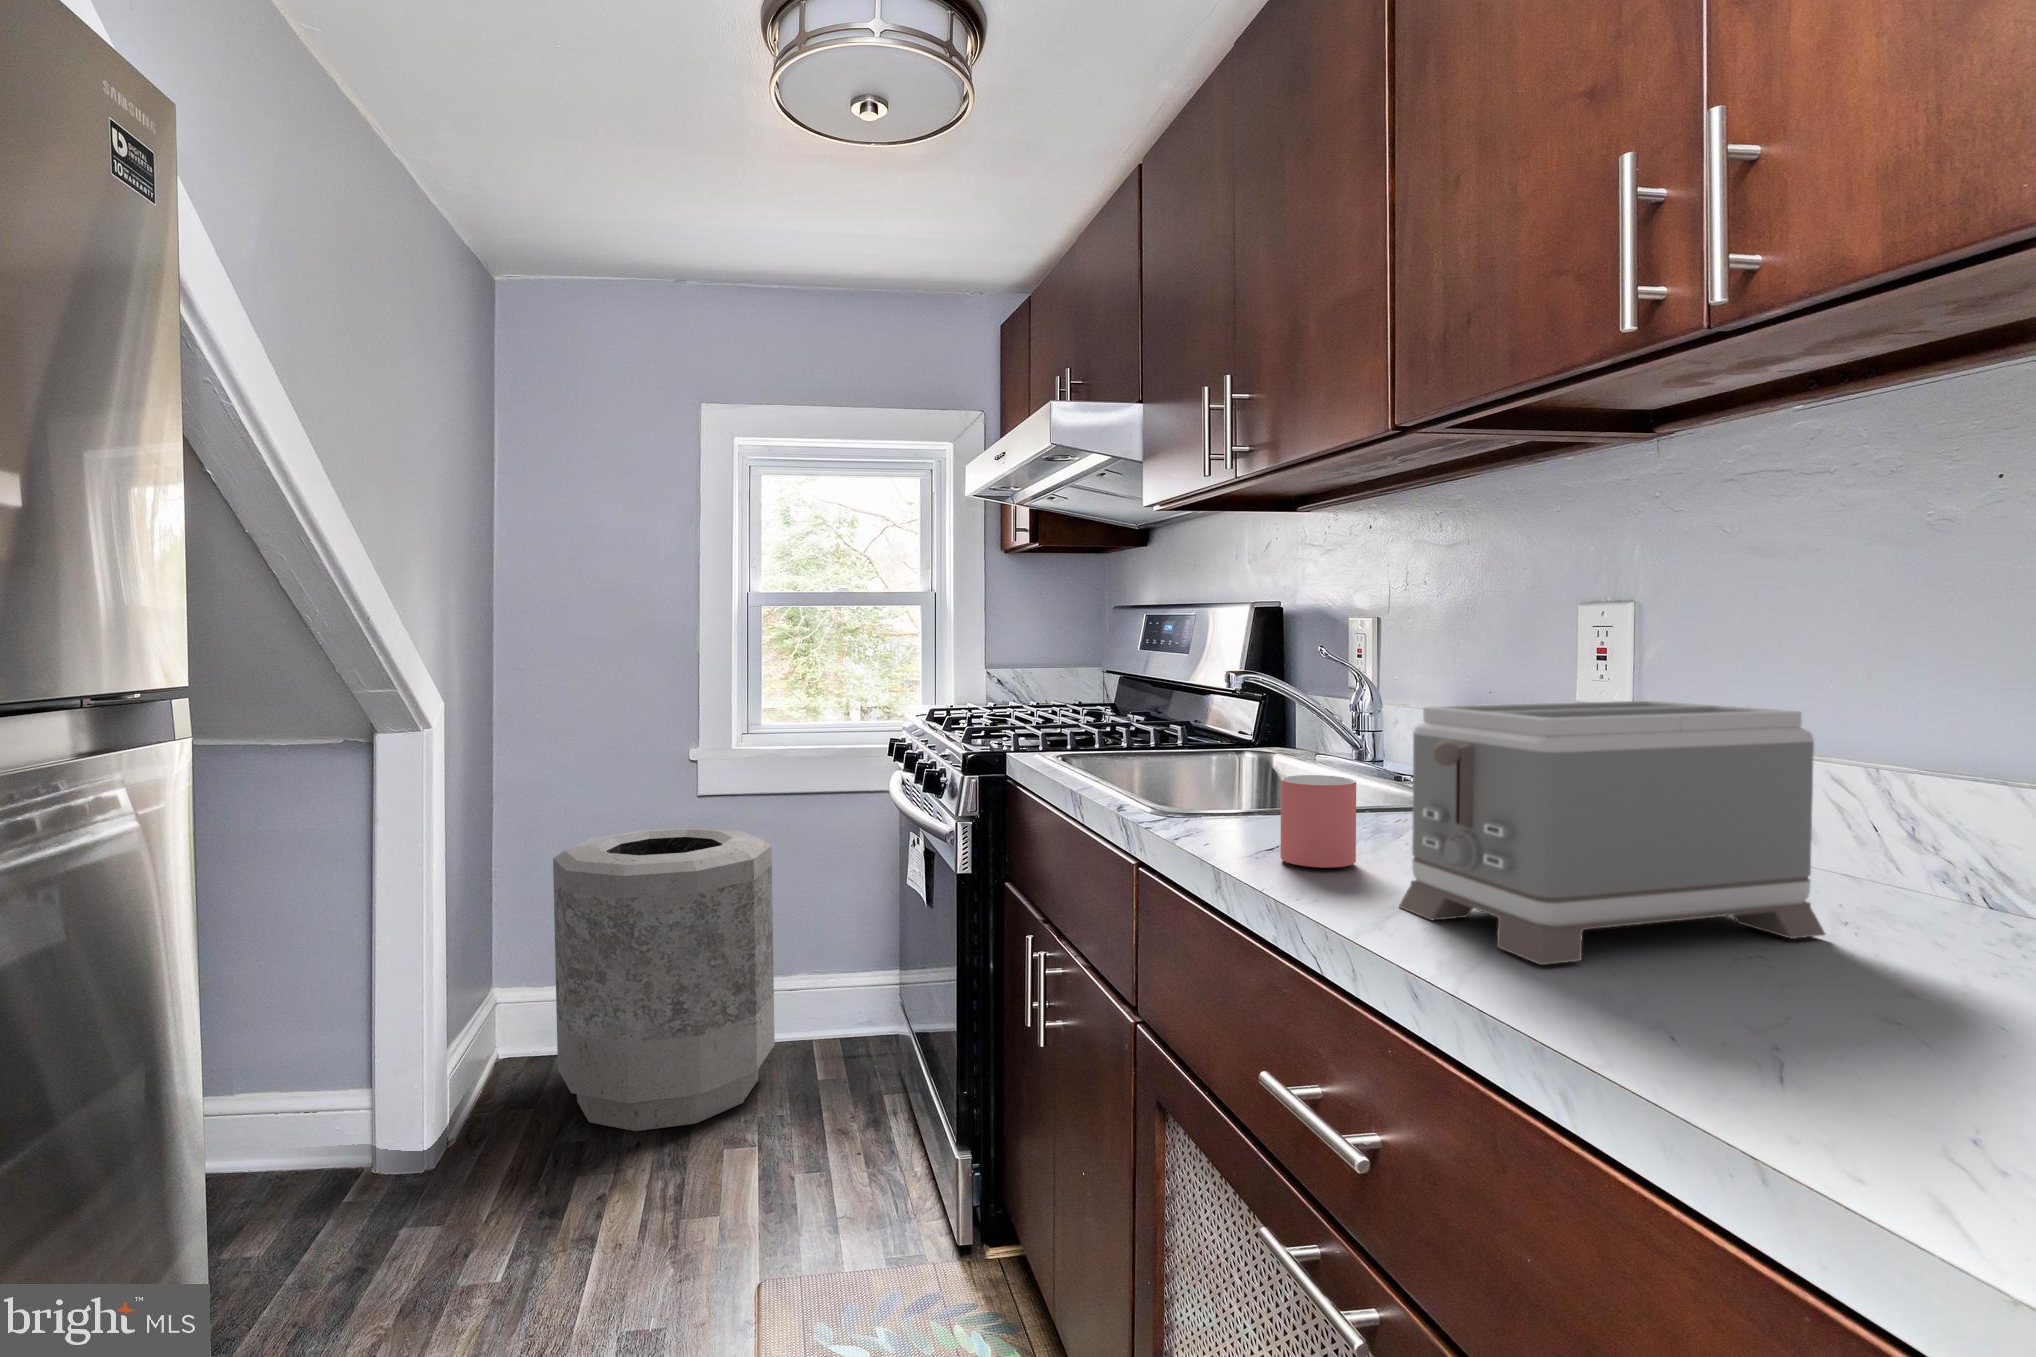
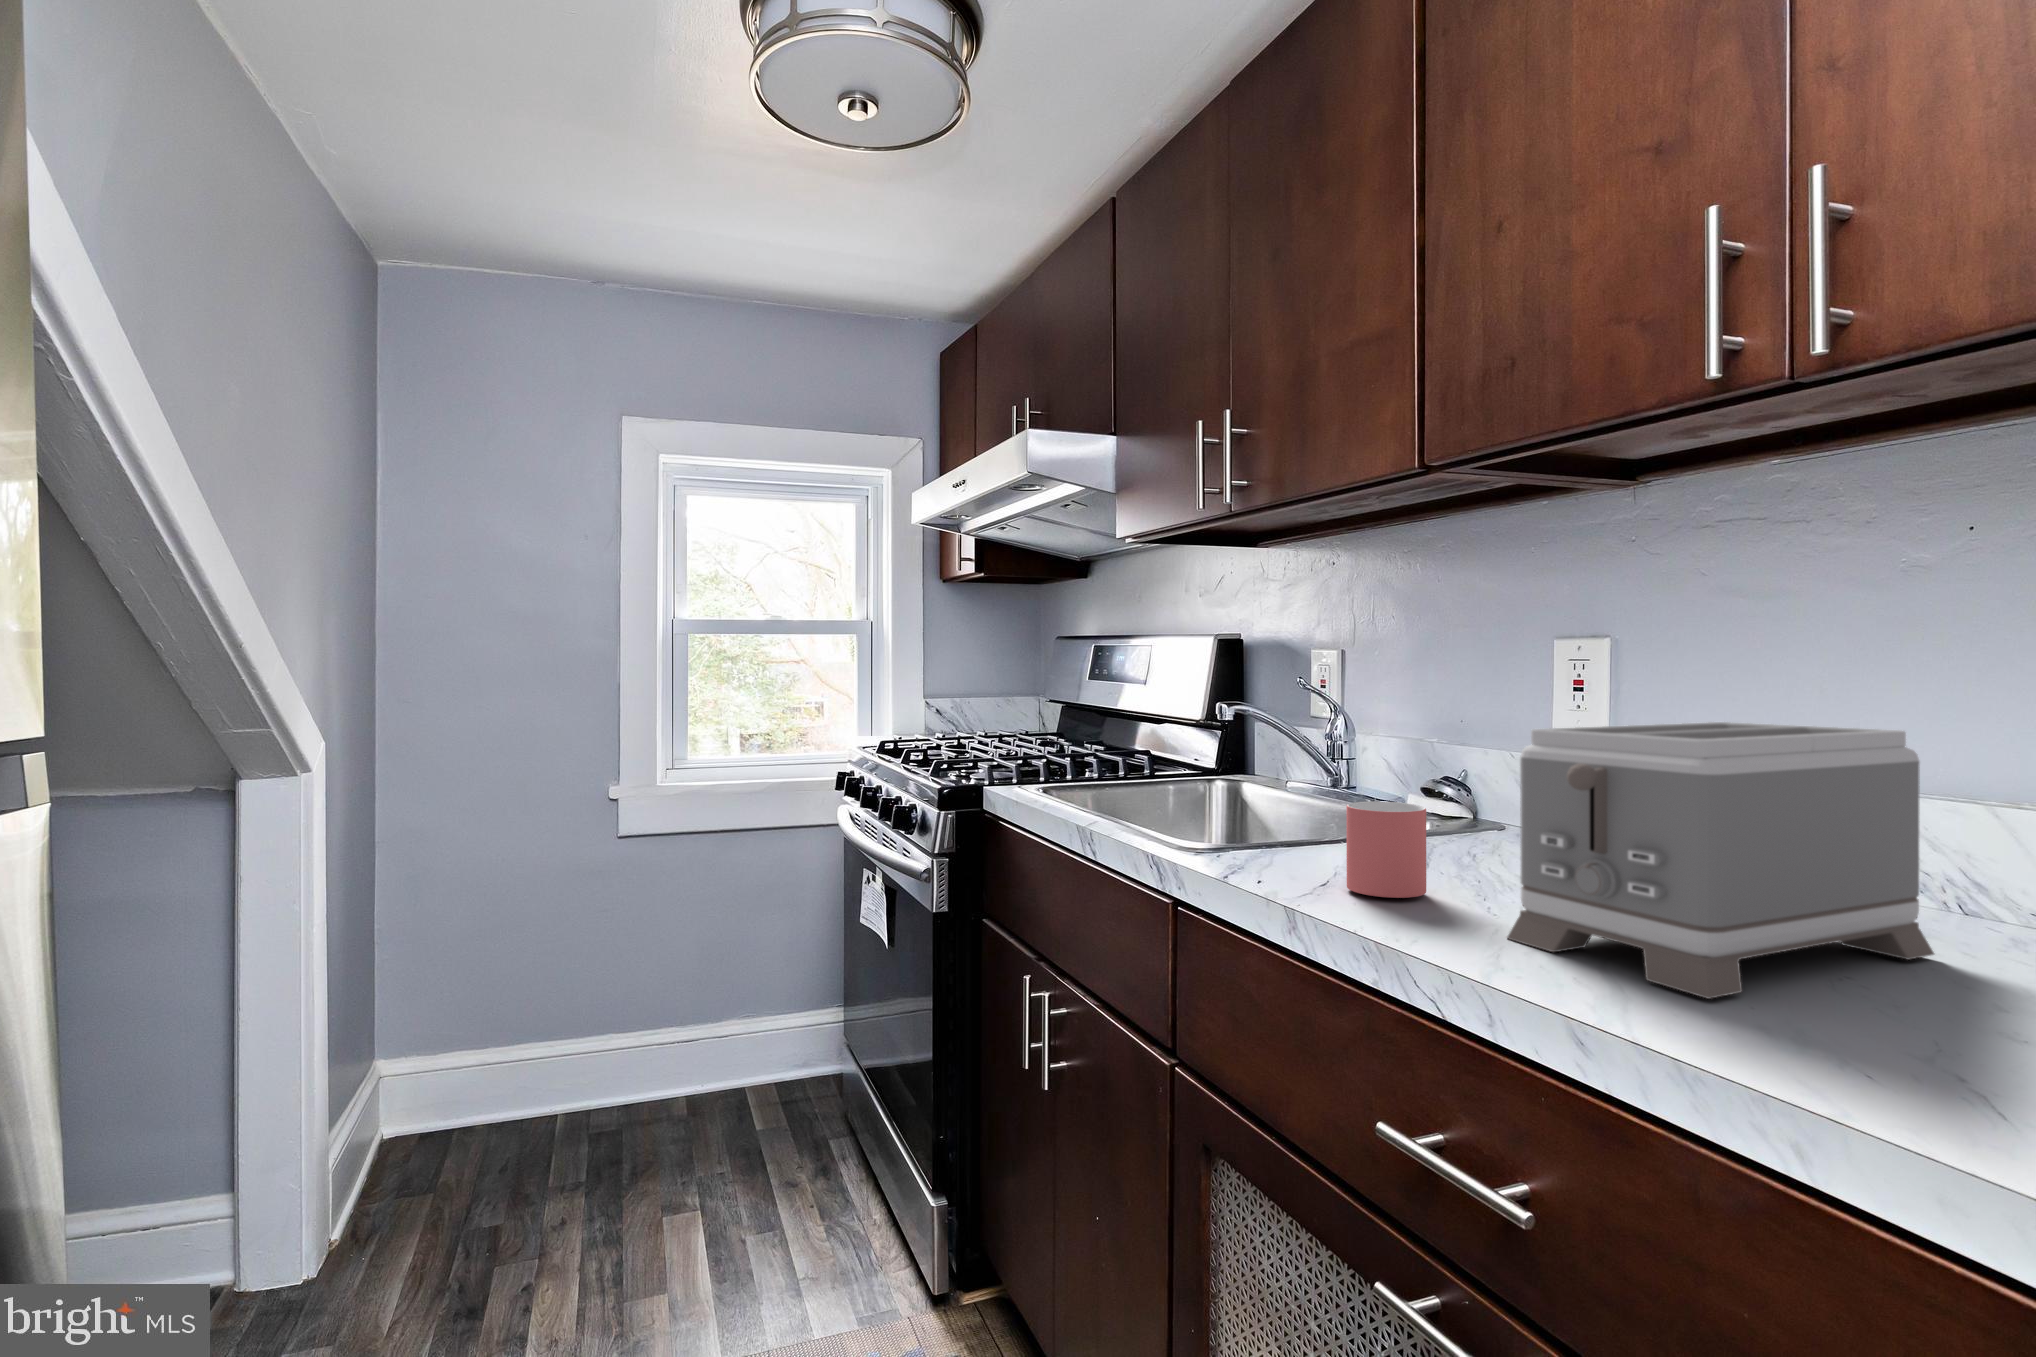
trash can: present [553,827,774,1131] -> none [467,866,709,1199]

